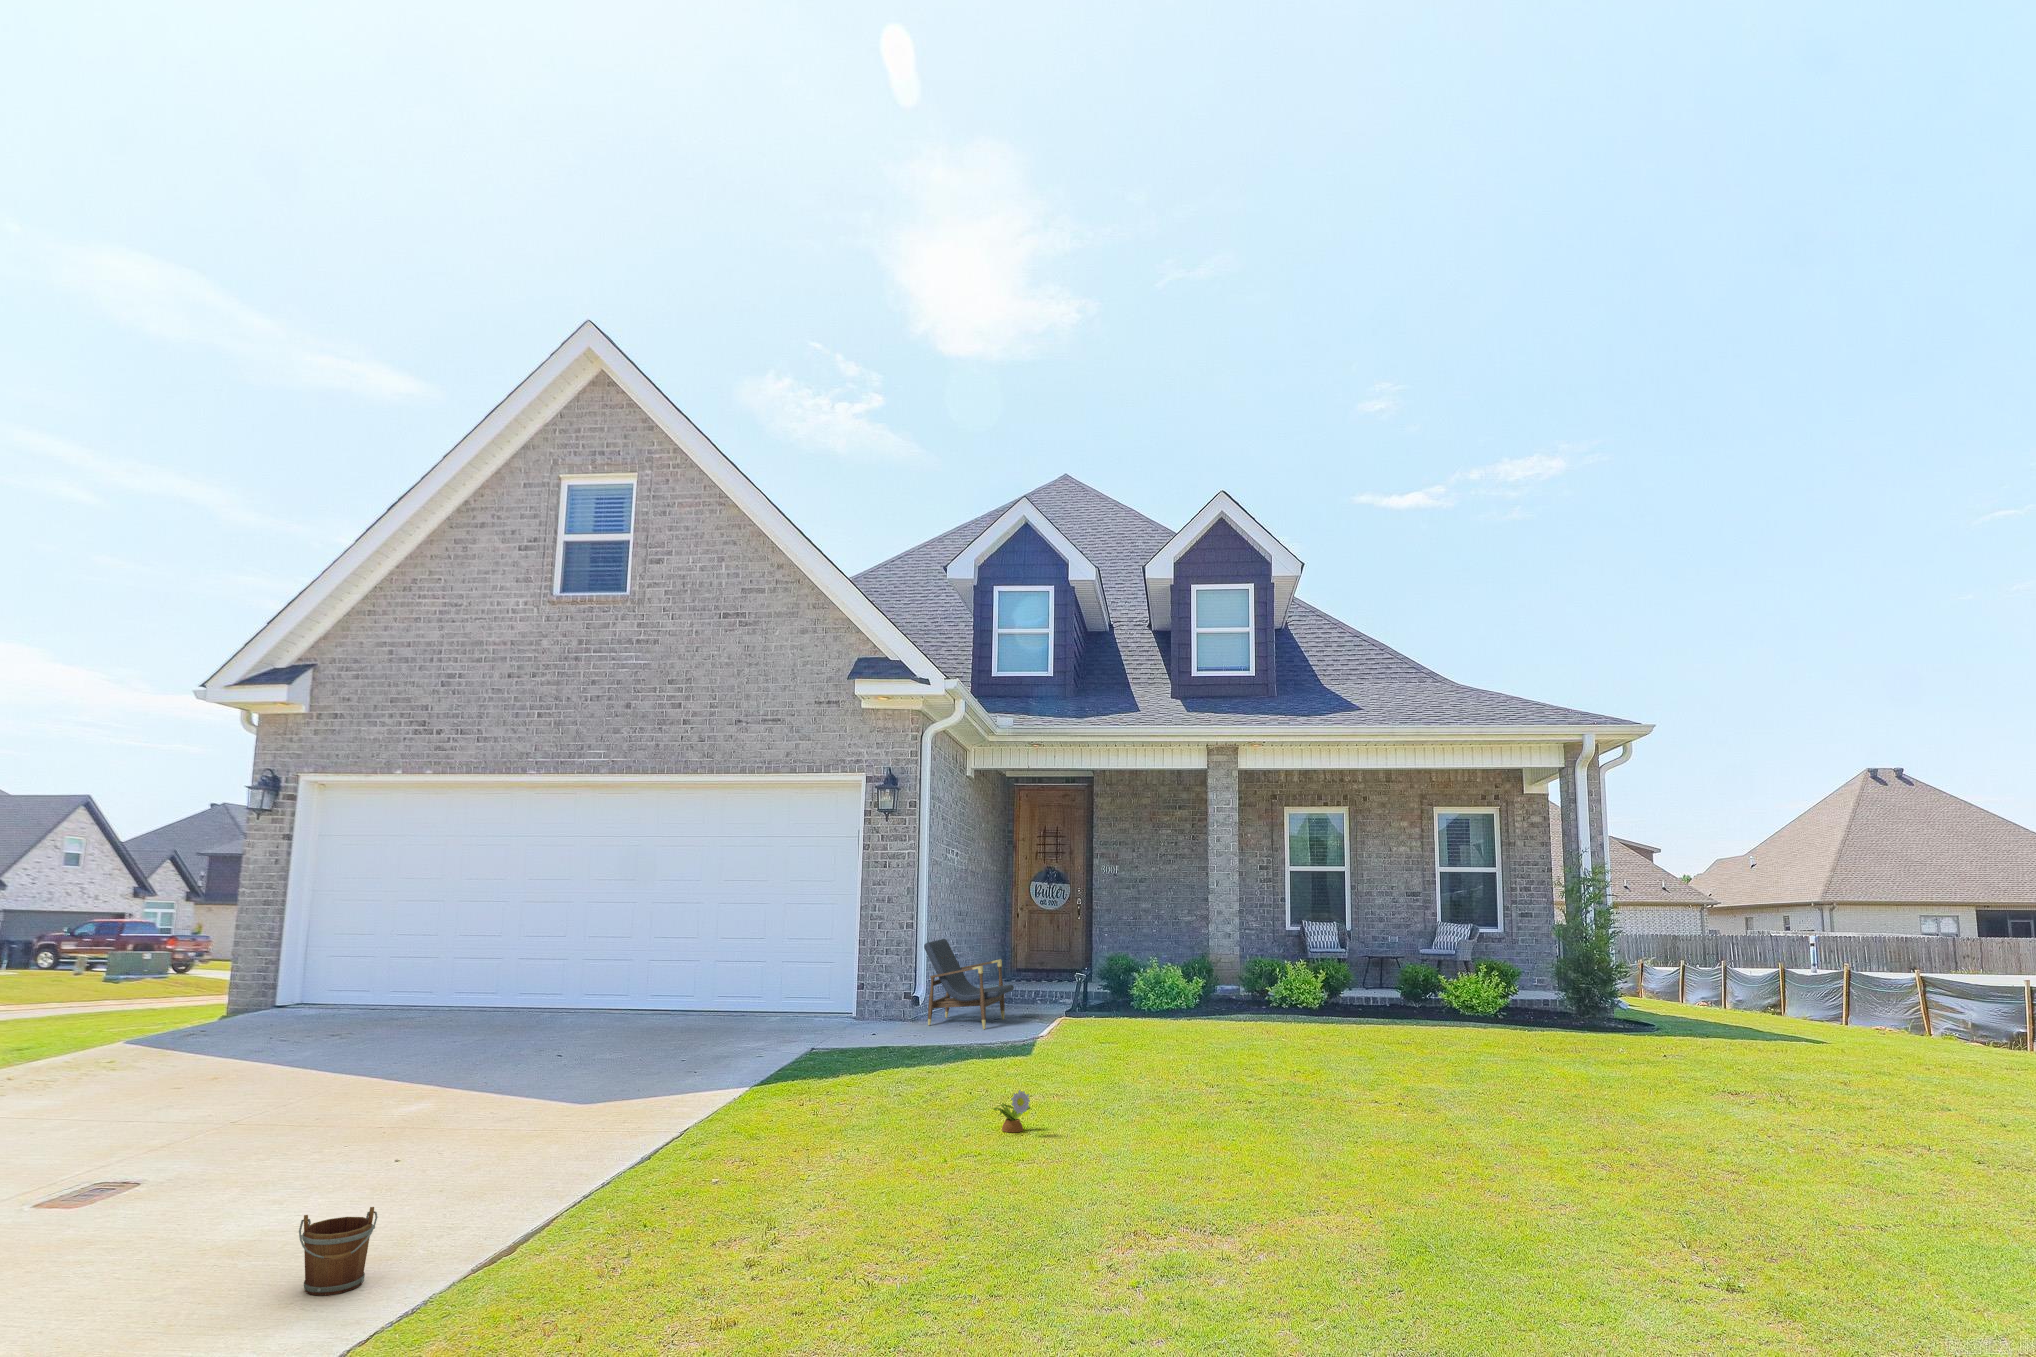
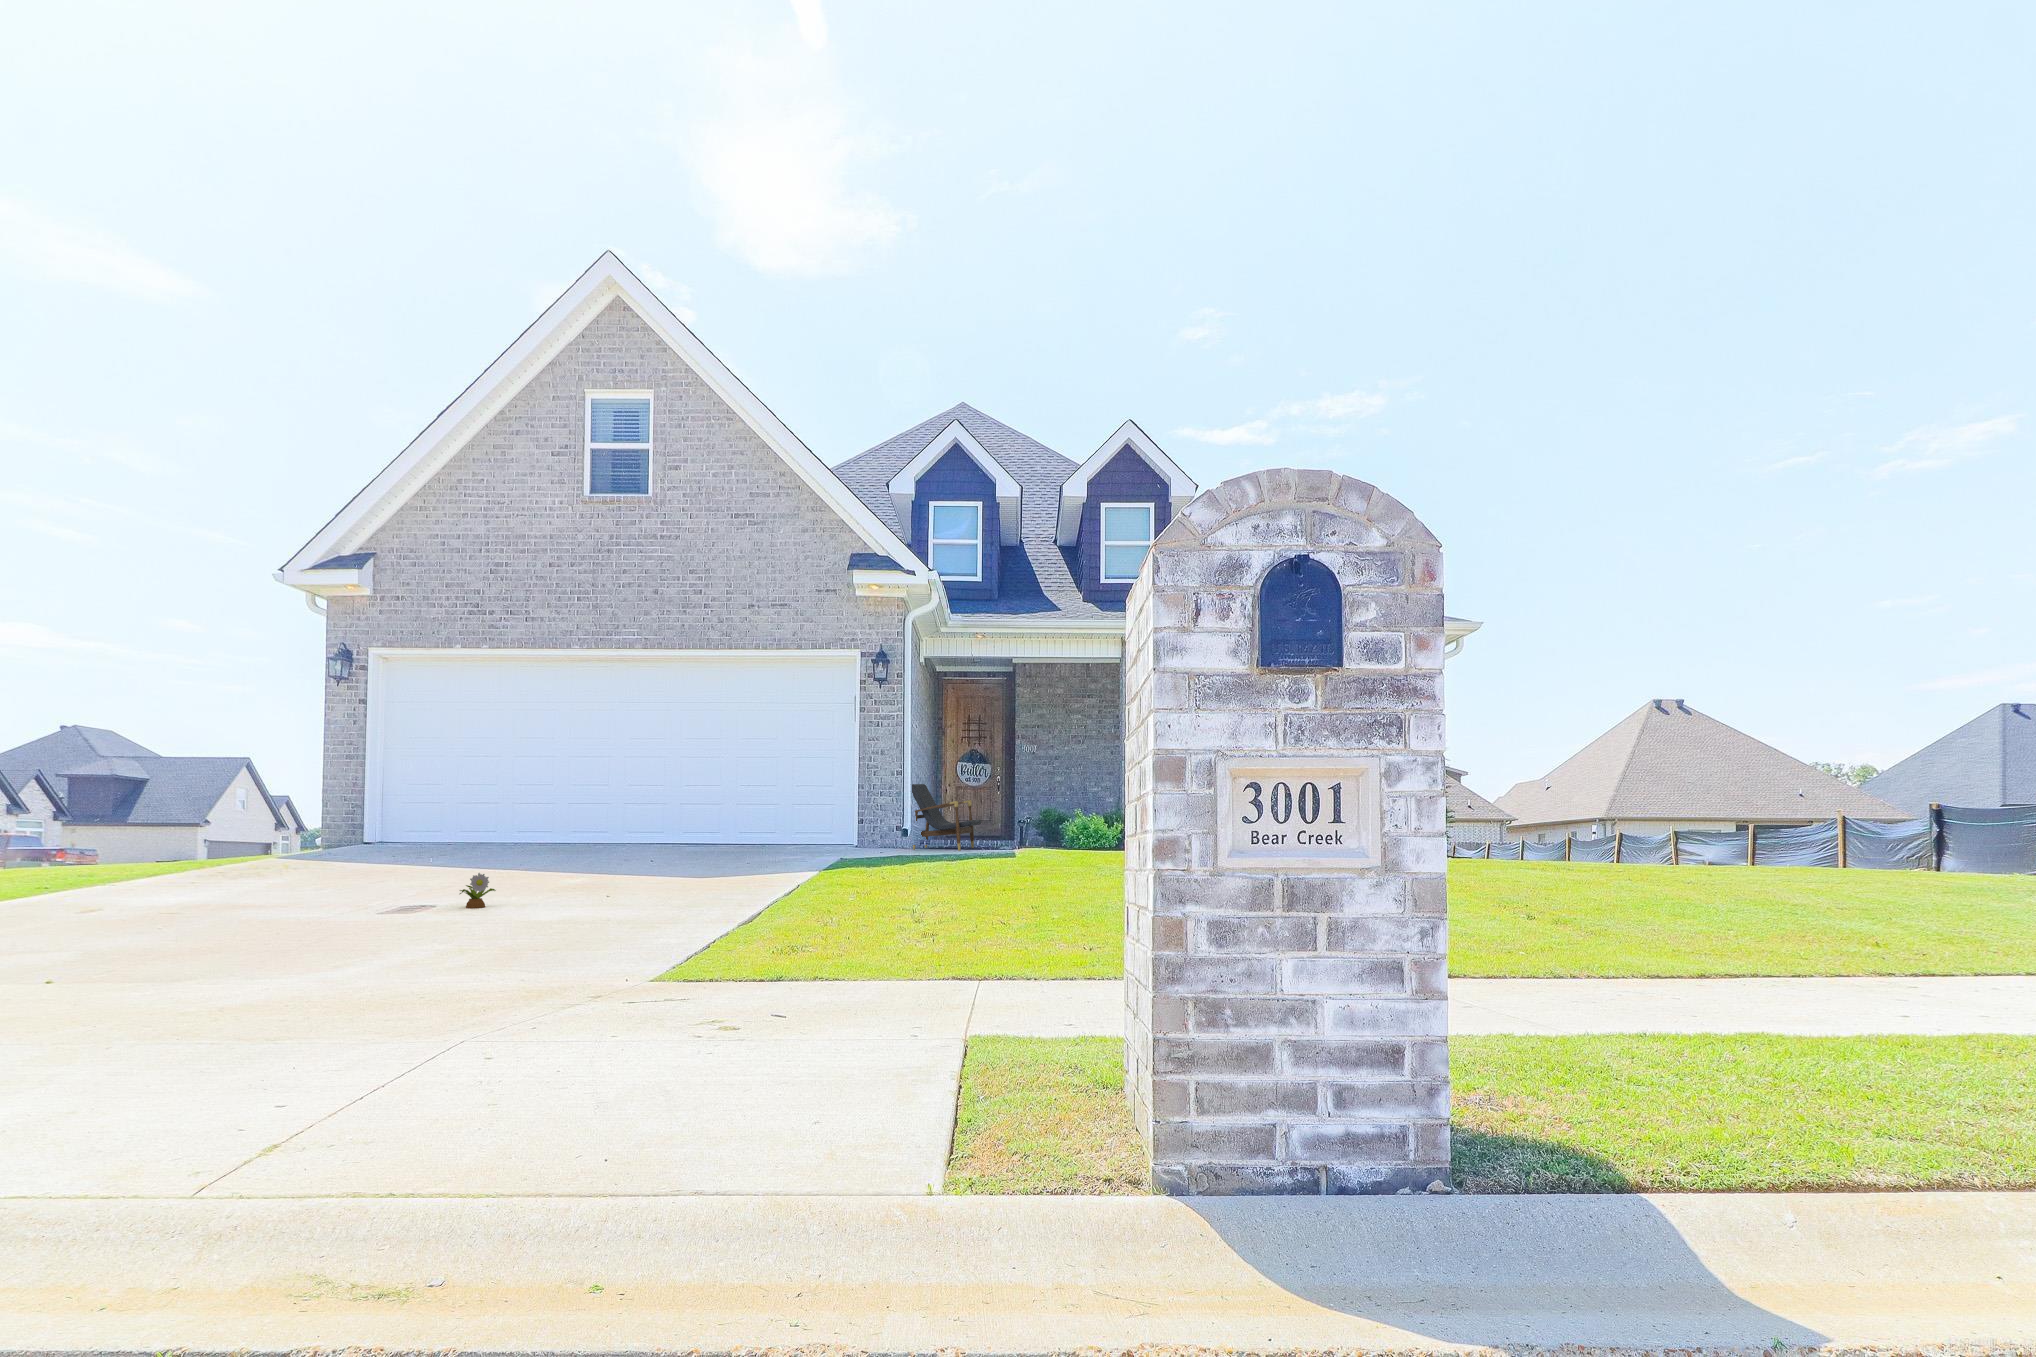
decorative plant: present [992,1090,1032,1132] -> present [460,873,496,908]
bucket: present [299,1207,378,1295] -> none [602,864,643,907]

